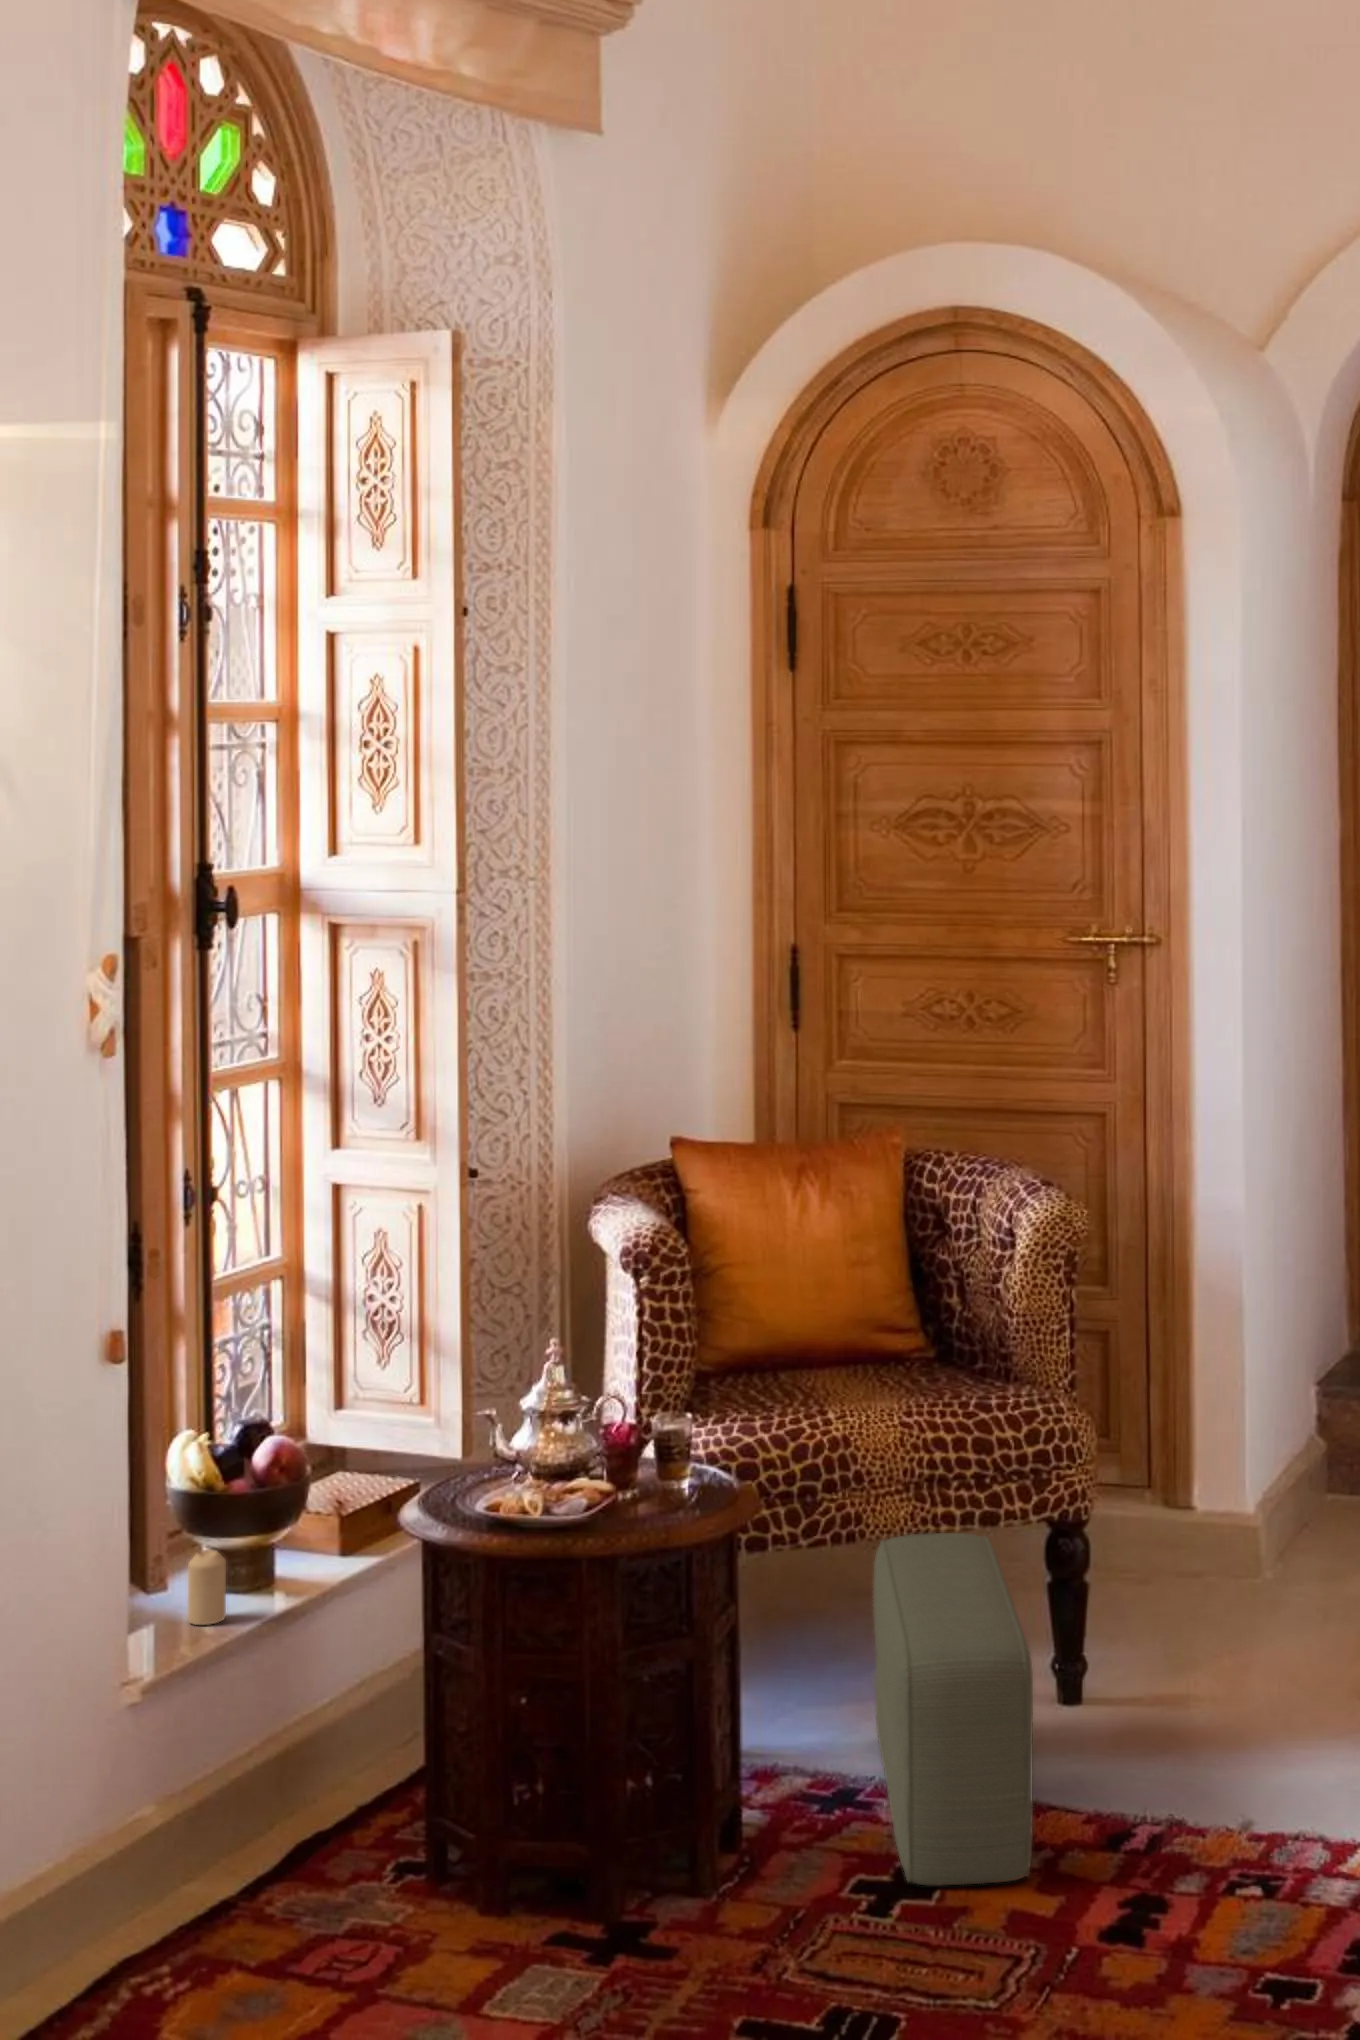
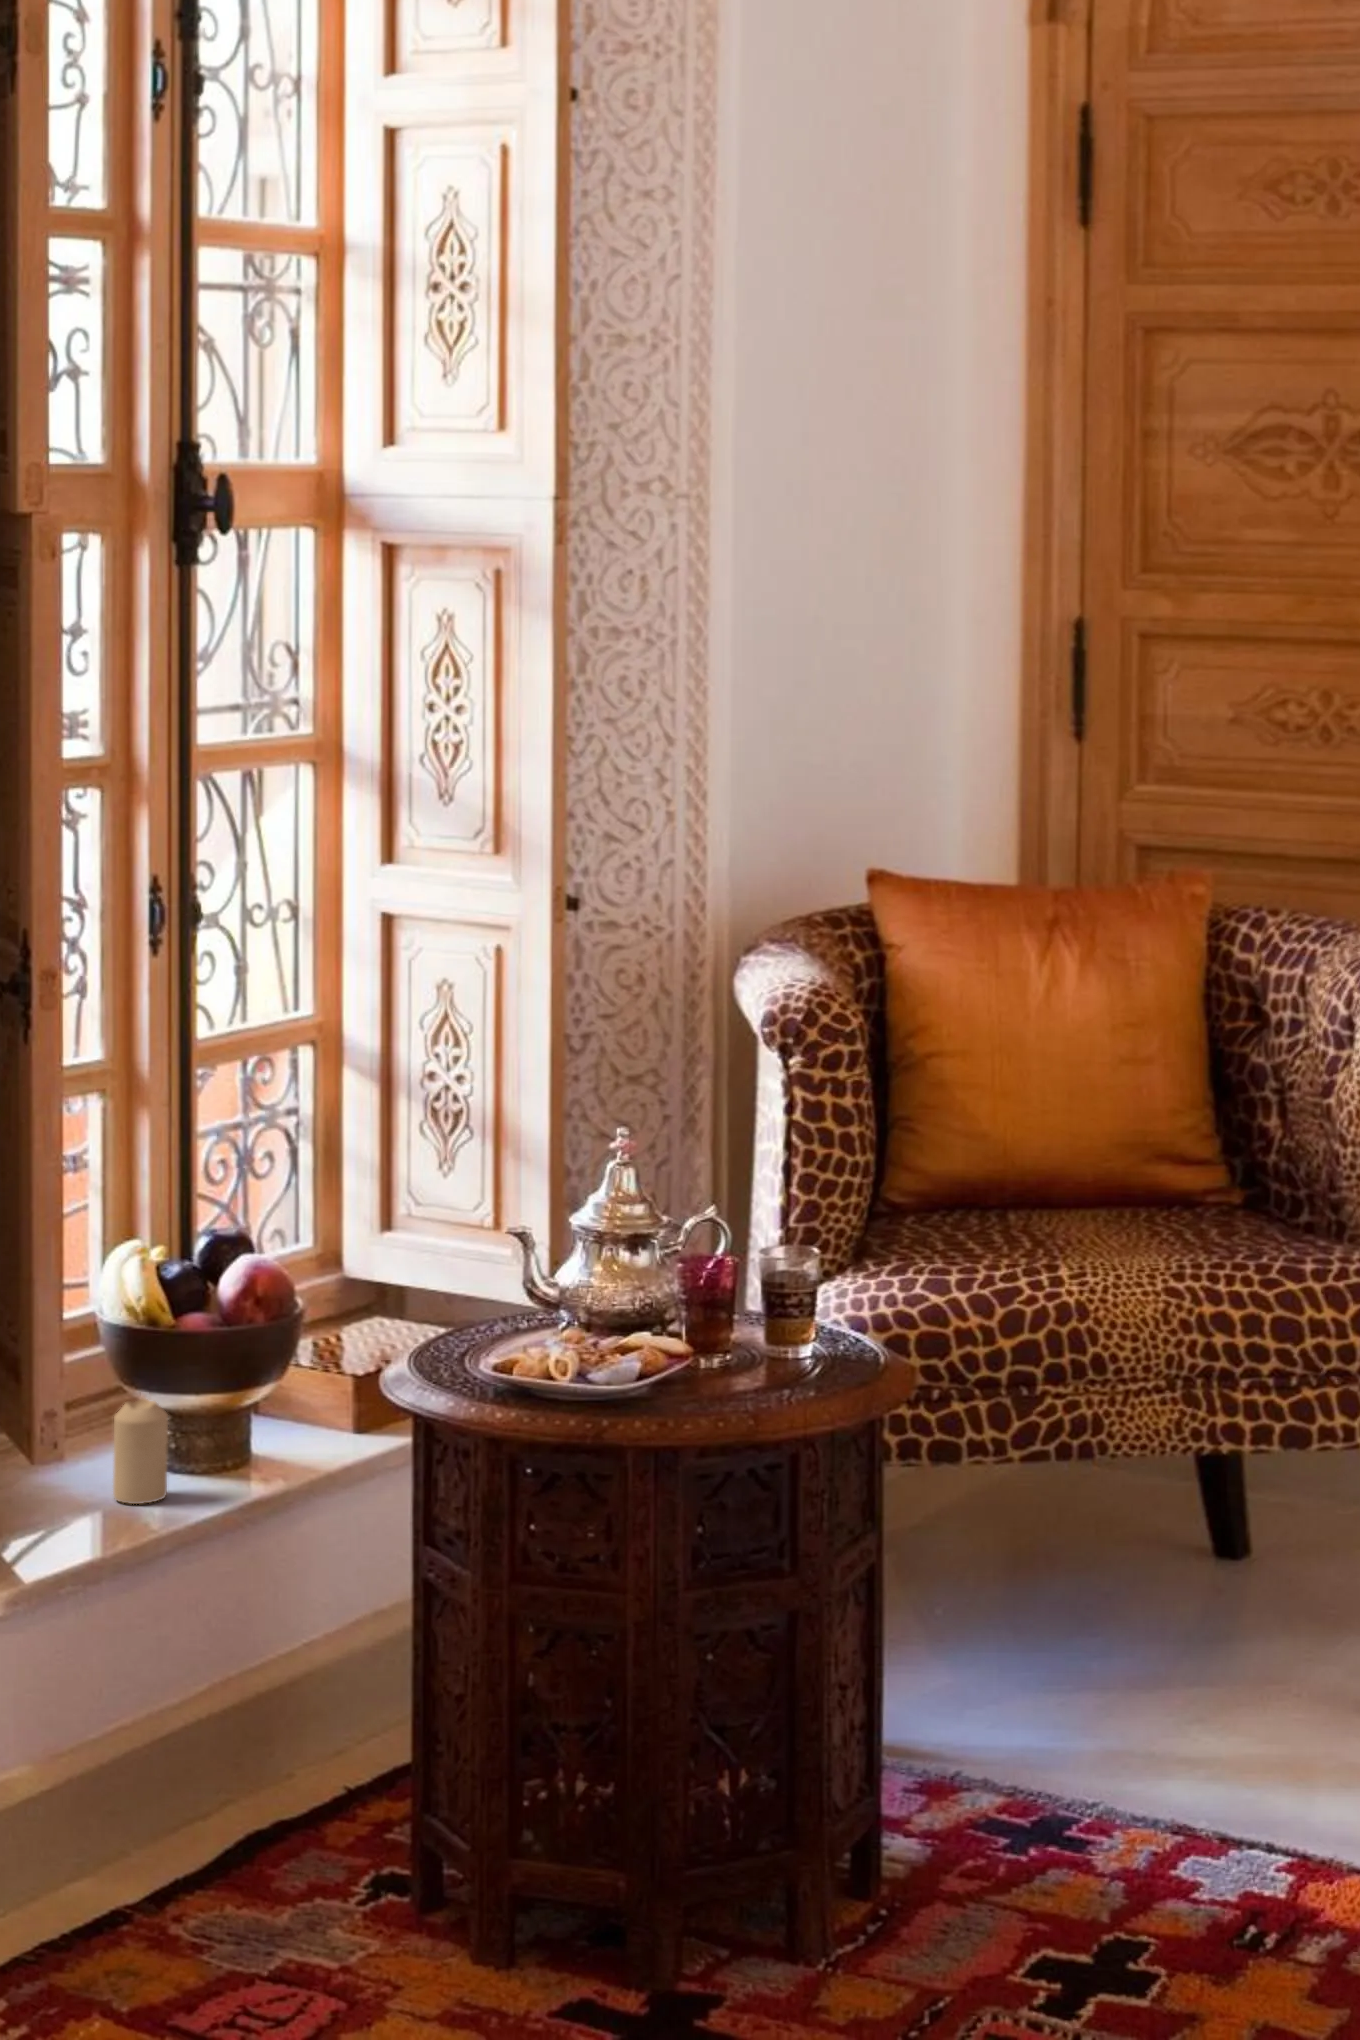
pouf: present [873,1533,1033,1885] -> none [1106,1454,1317,1981]

